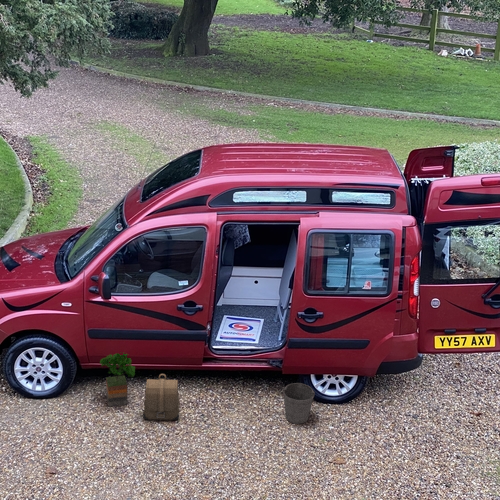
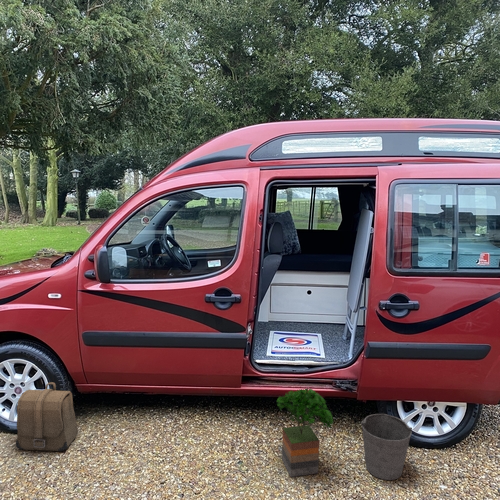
potted tree: present [100,353,135,406] -> present [277,388,333,477]
backpack: present [143,374,180,420] -> present [16,382,78,451]

